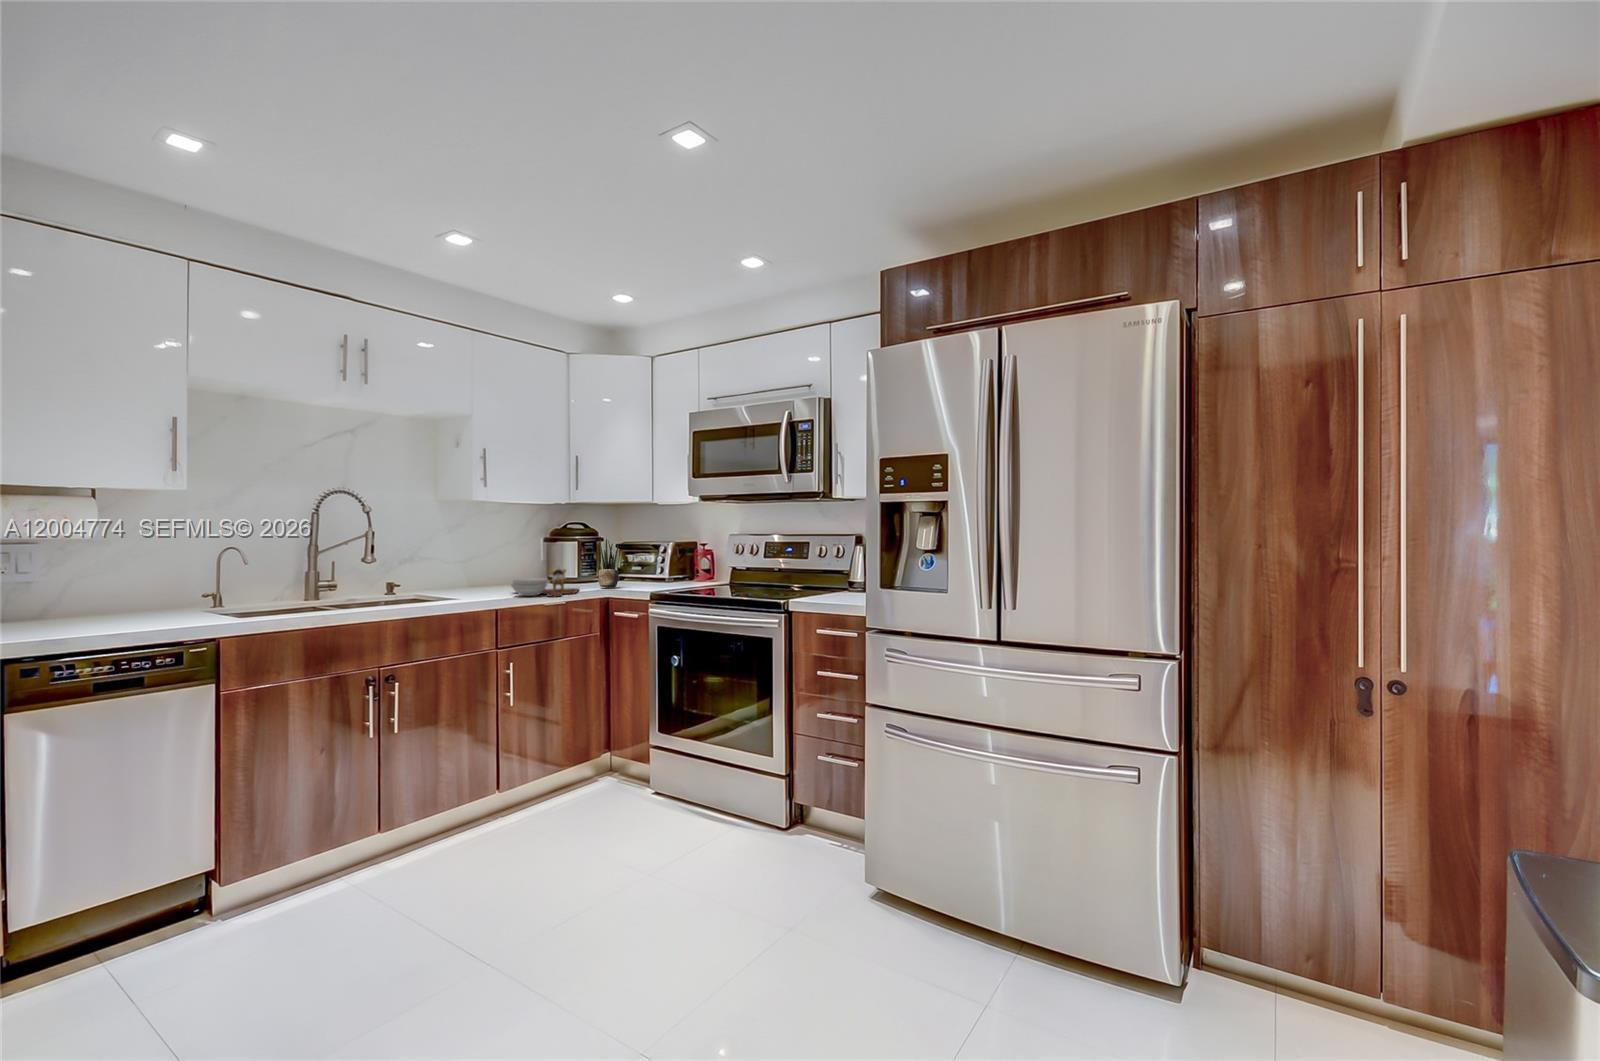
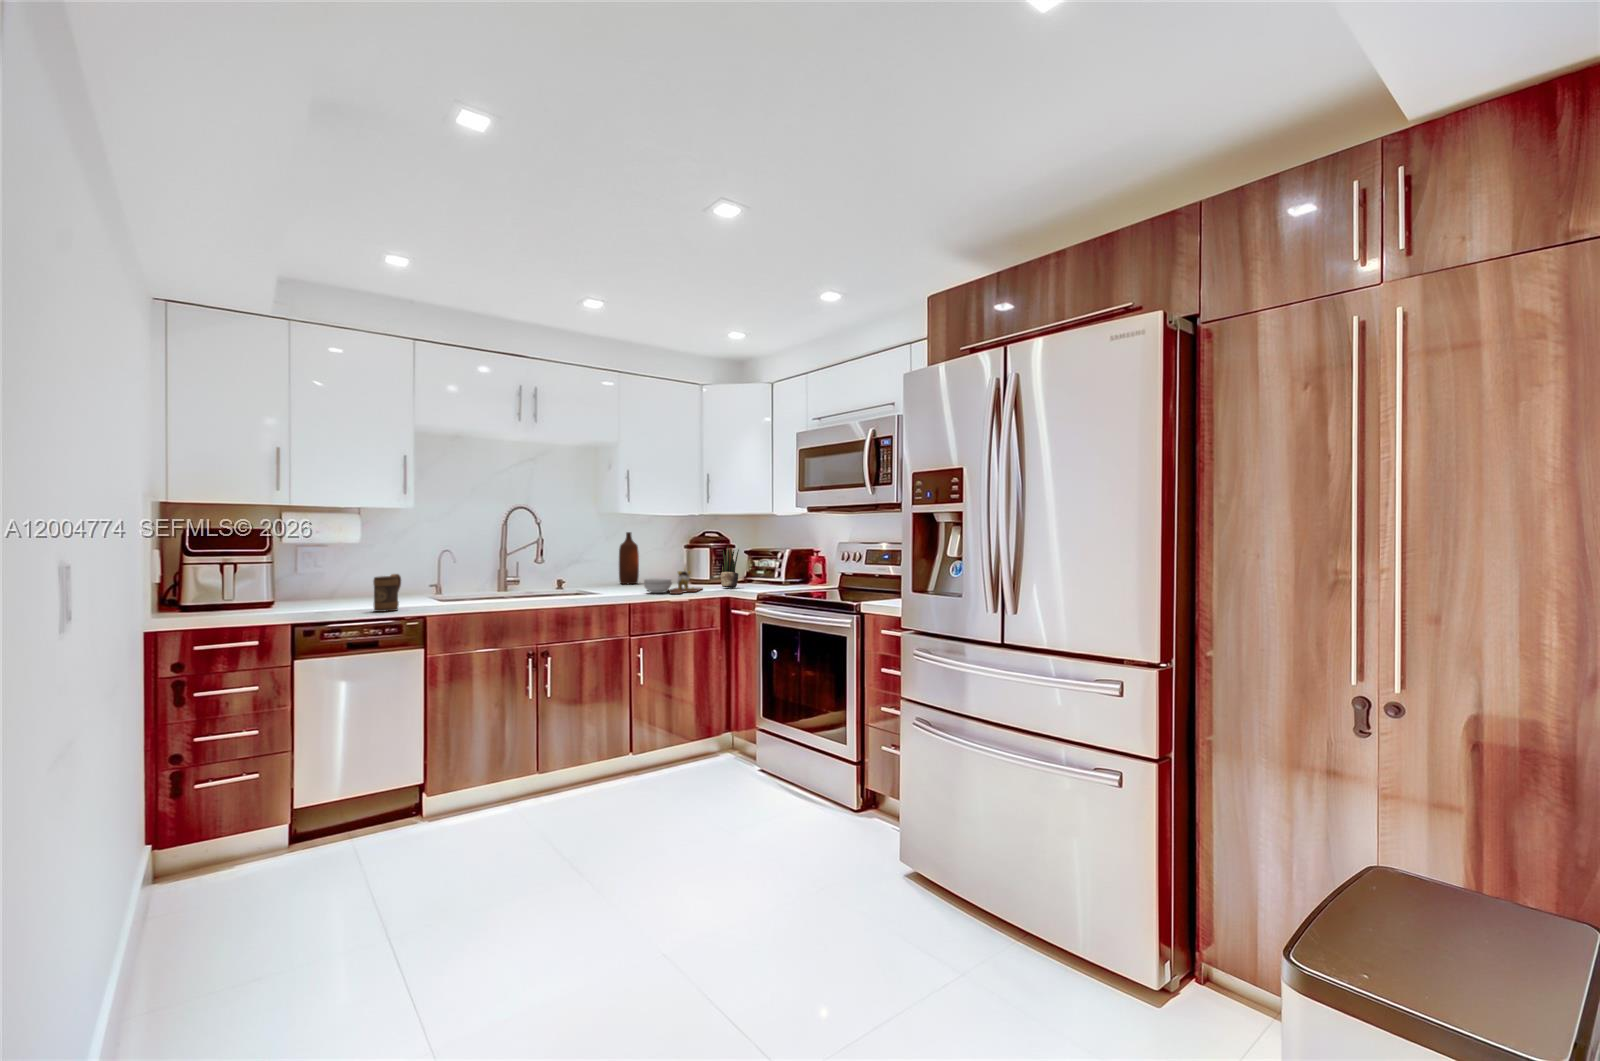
bottle: none [464,524,489,586] -> present [619,532,639,584]
mug: none [140,580,183,634] -> present [373,574,401,612]

